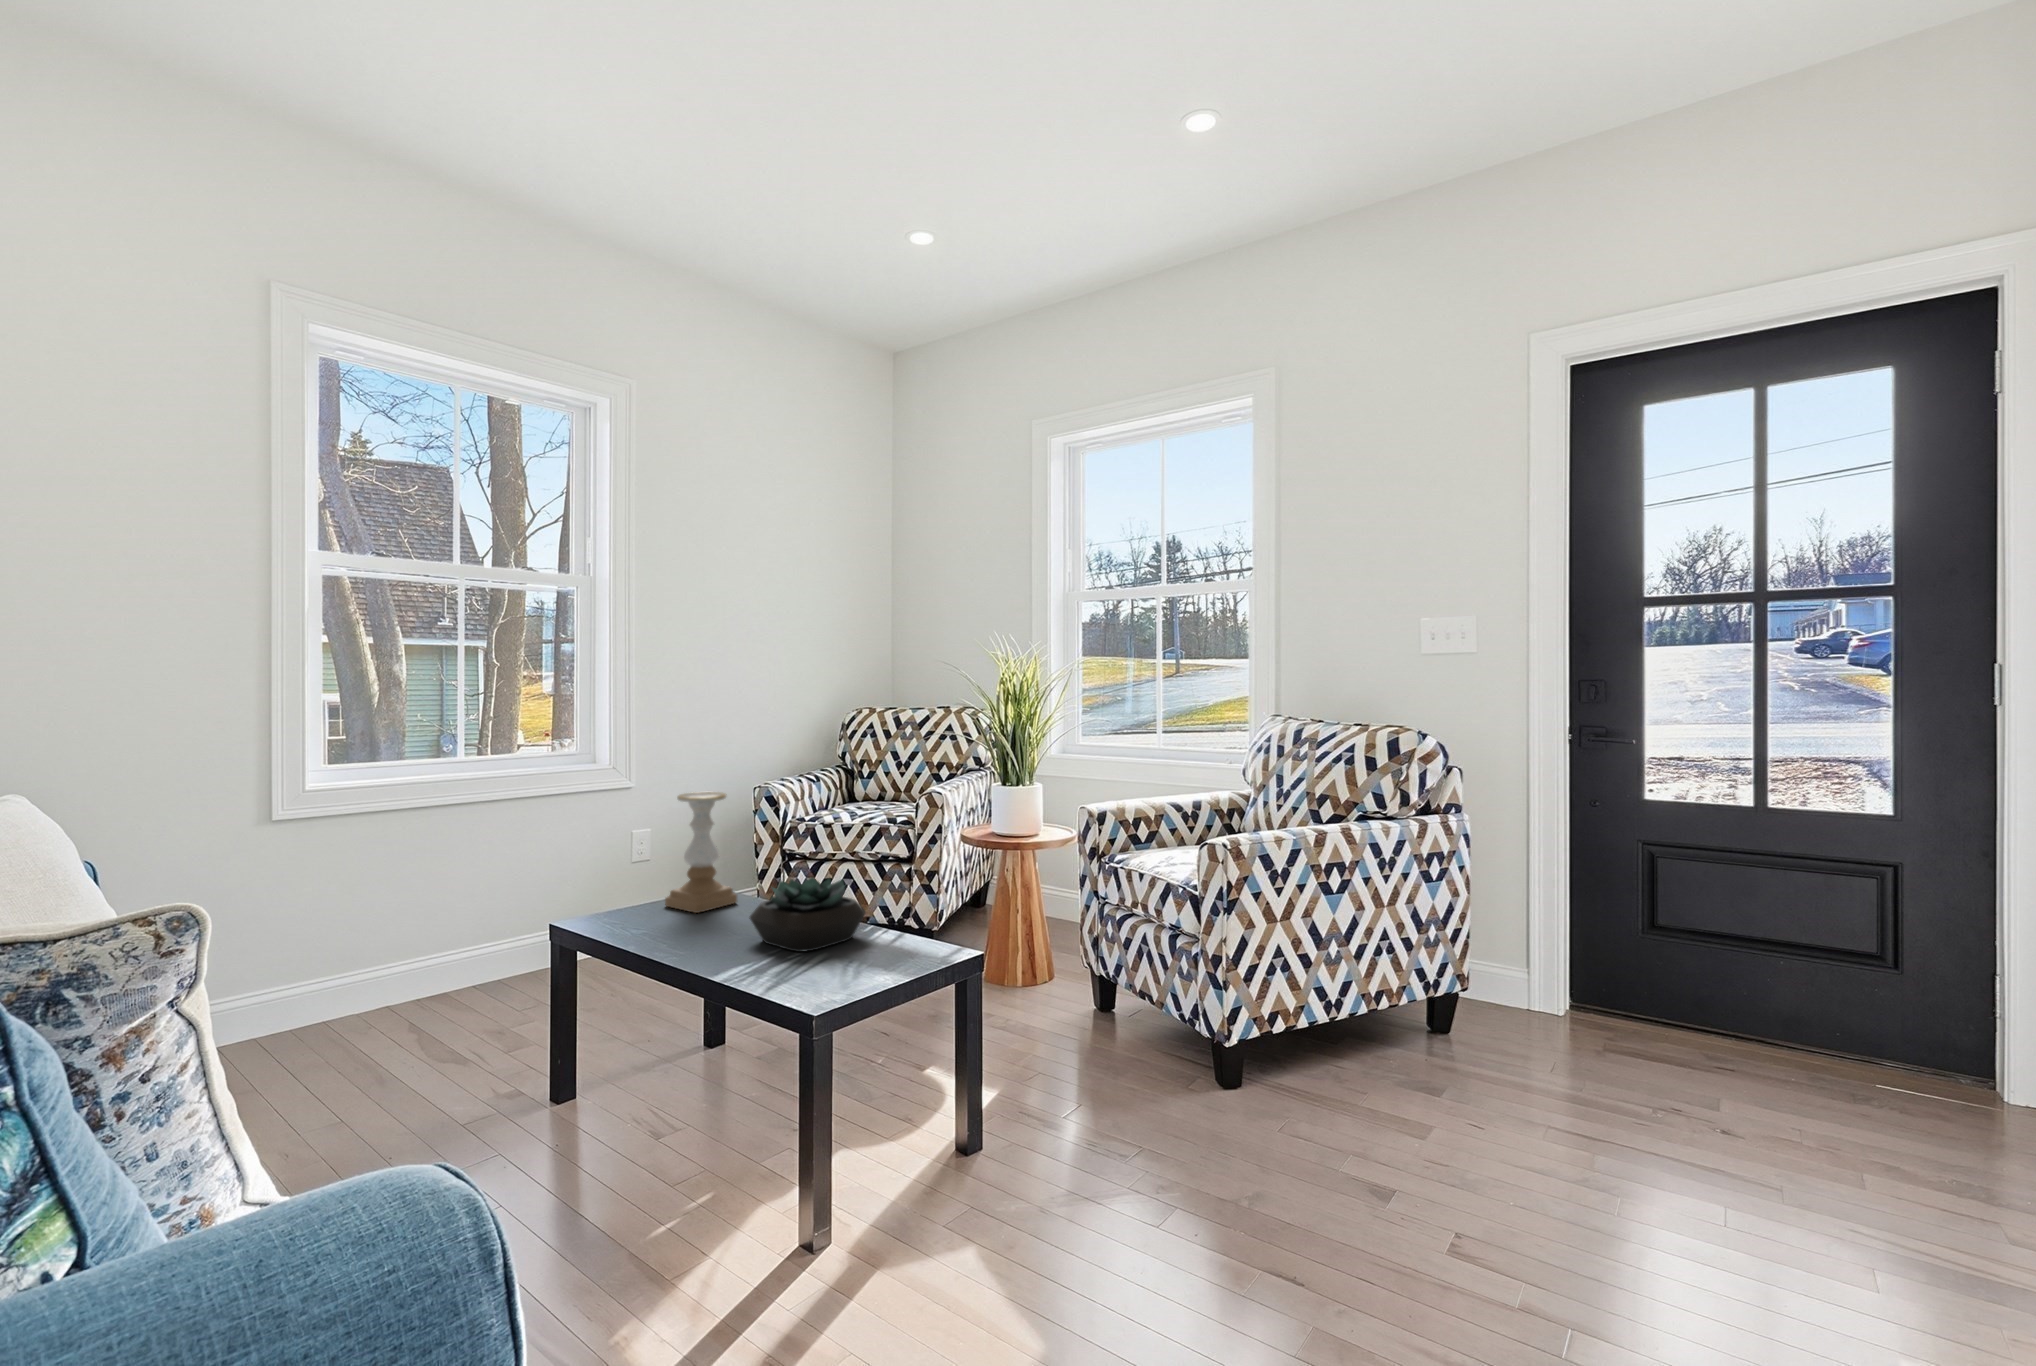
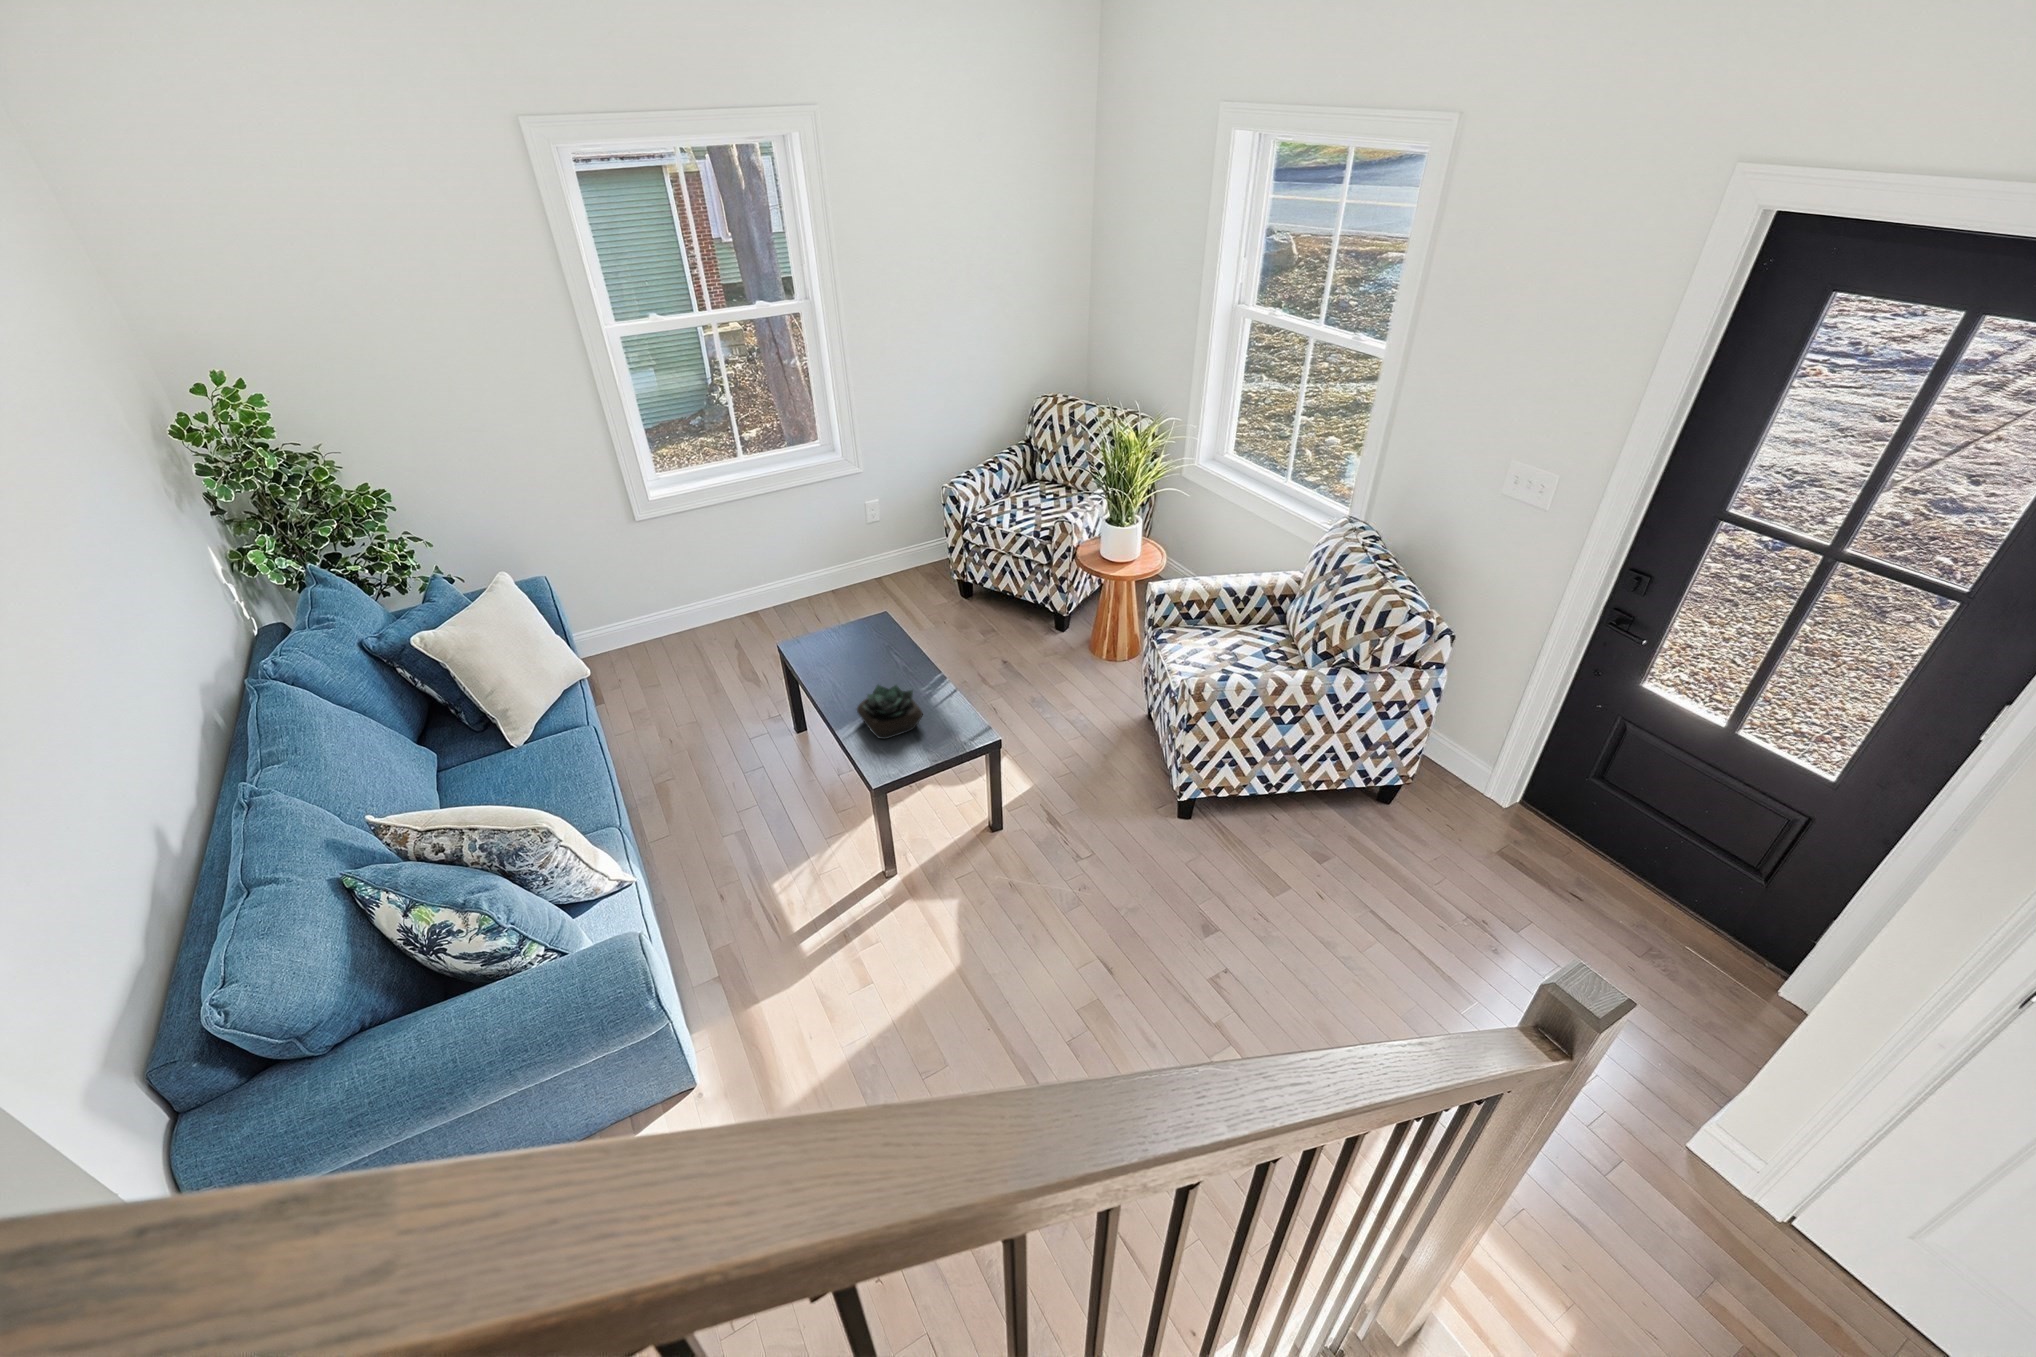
candle holder: present [665,792,737,913] -> none [828,597,872,675]

